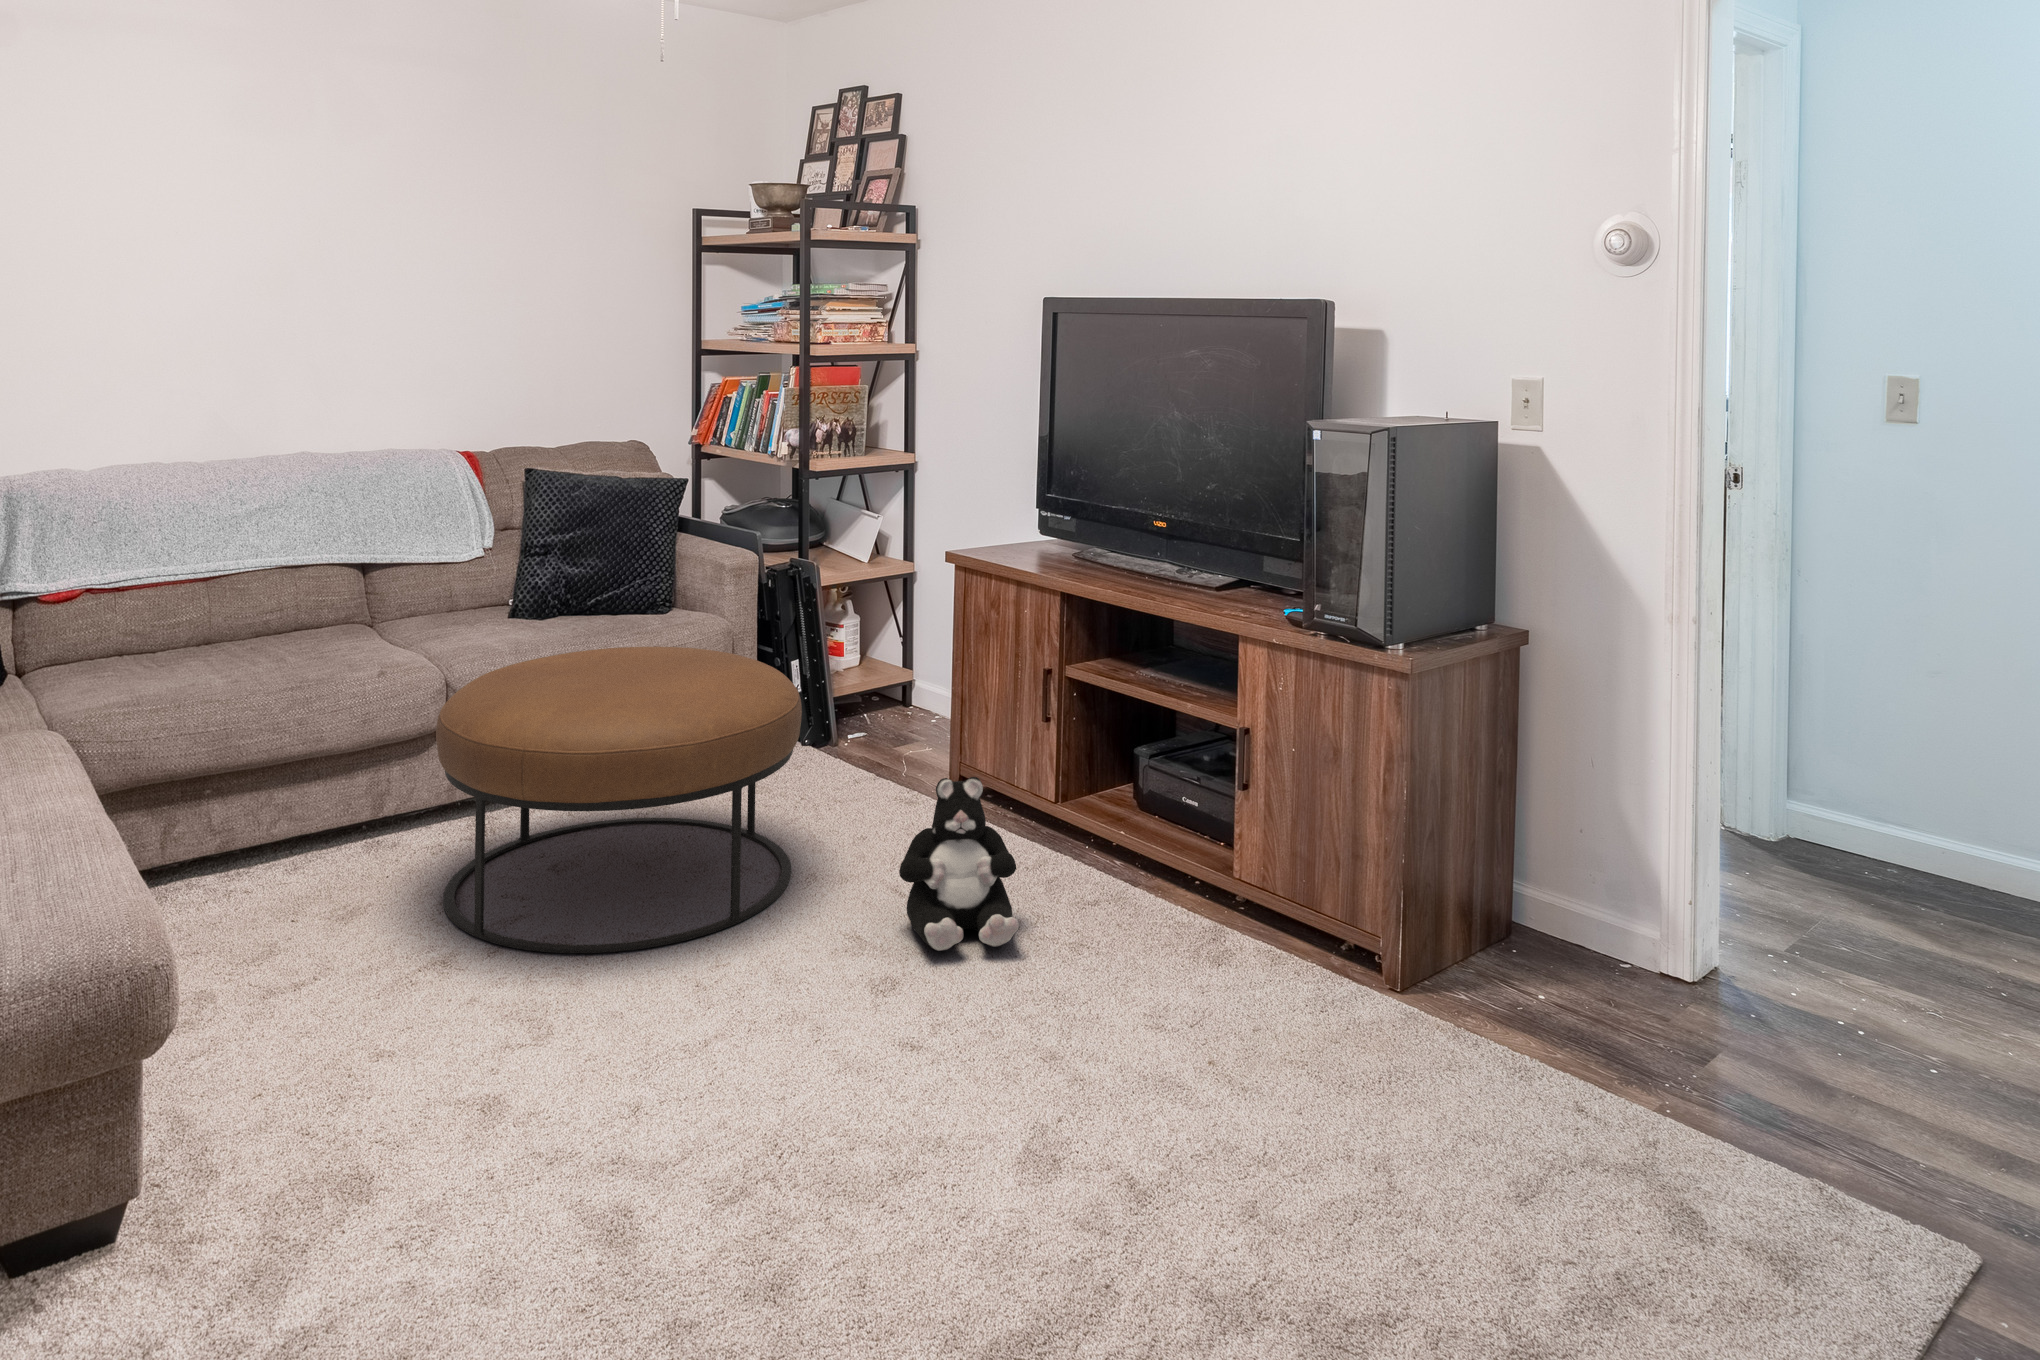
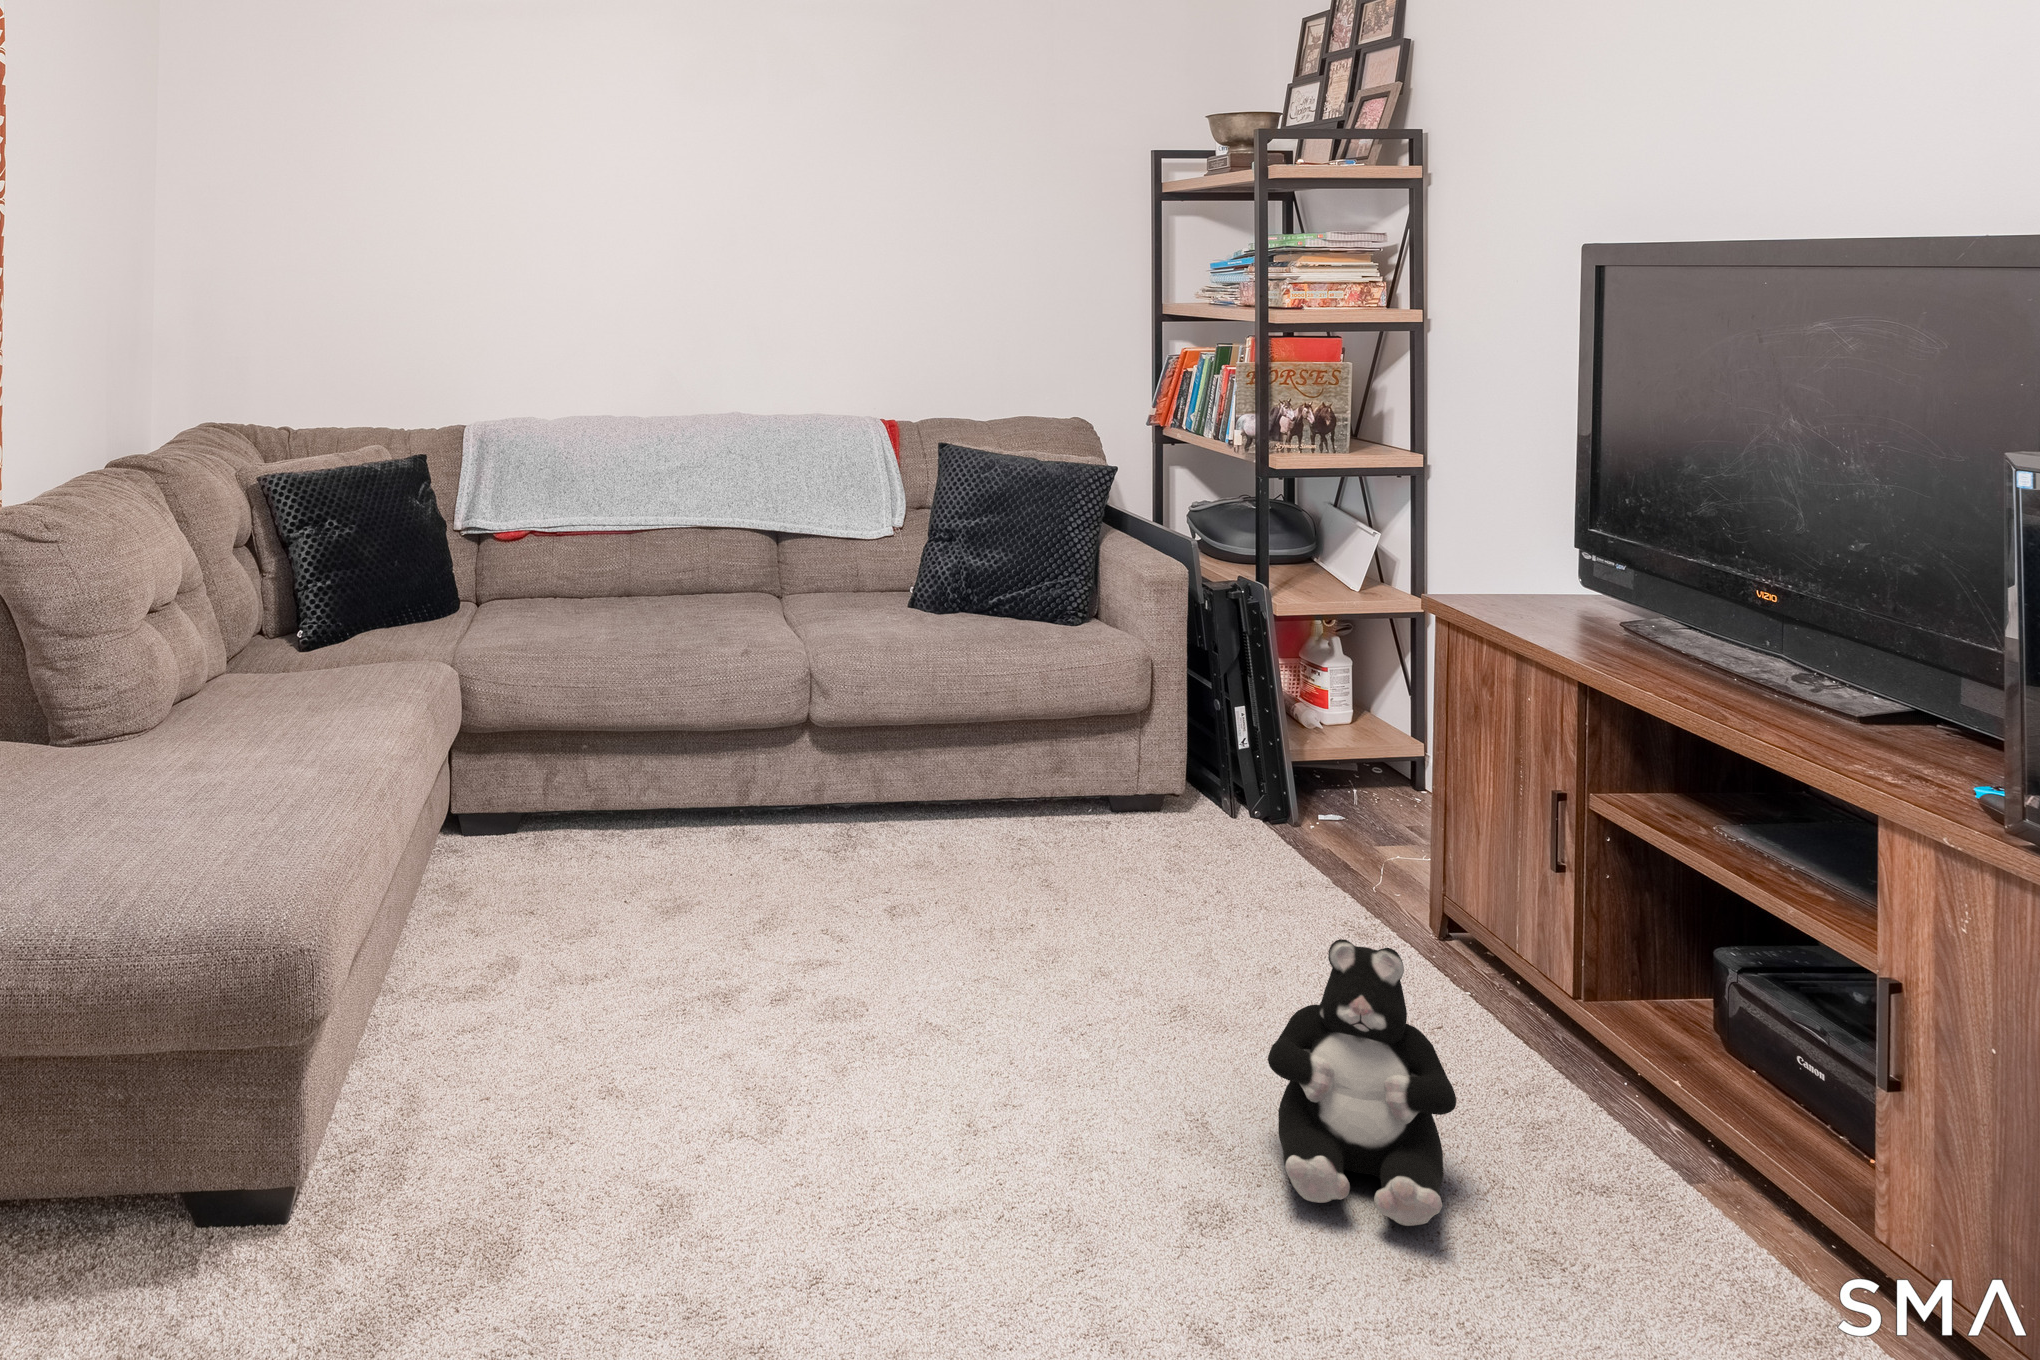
ottoman: present [436,647,802,953] -> none [744,666,1171,1063]

